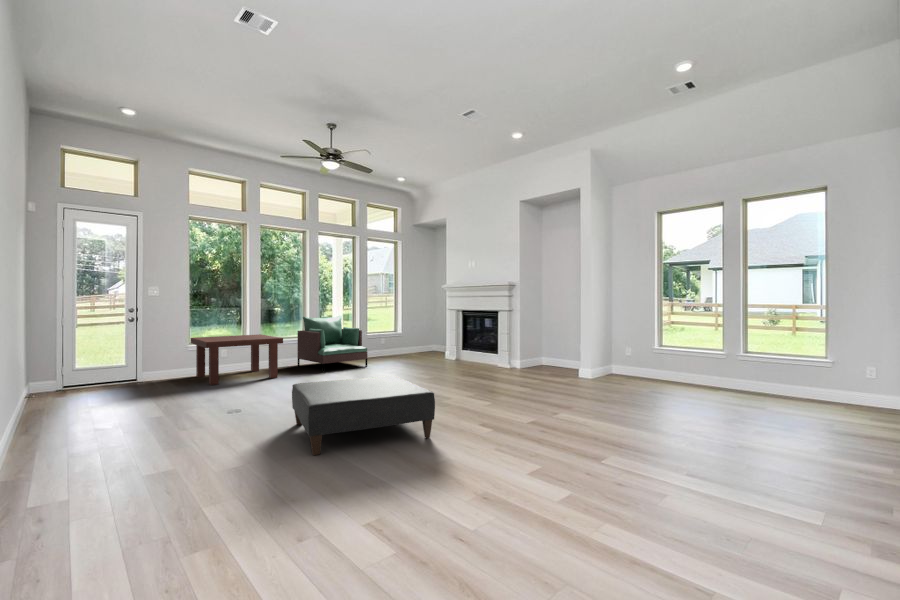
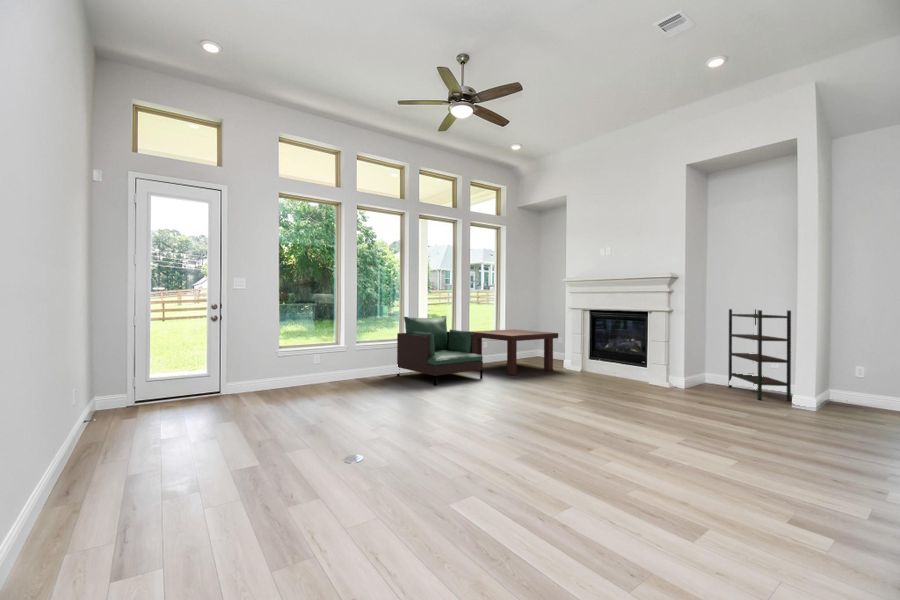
bookshelf: none [552,308,583,375] -> present [728,309,791,401]
coffee table: present [190,334,283,385] -> present [472,330,558,375]
ottoman: present [292,376,435,455] -> none [465,411,738,576]

